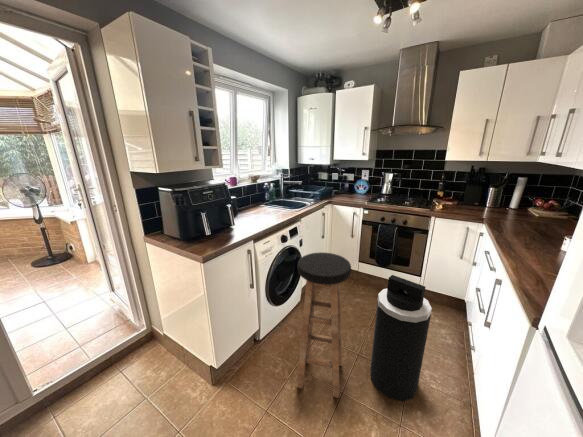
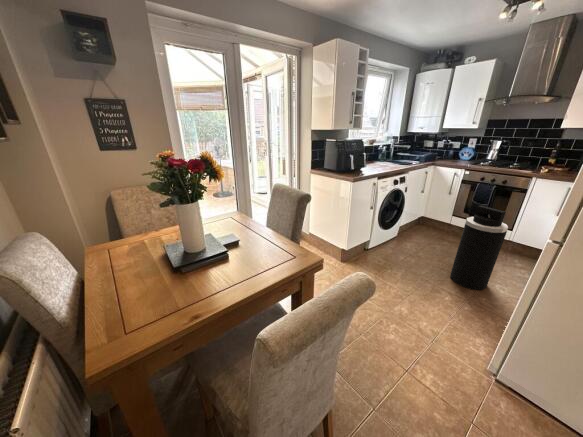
bar stool: present [297,252,351,398] -> none [396,187,449,279]

